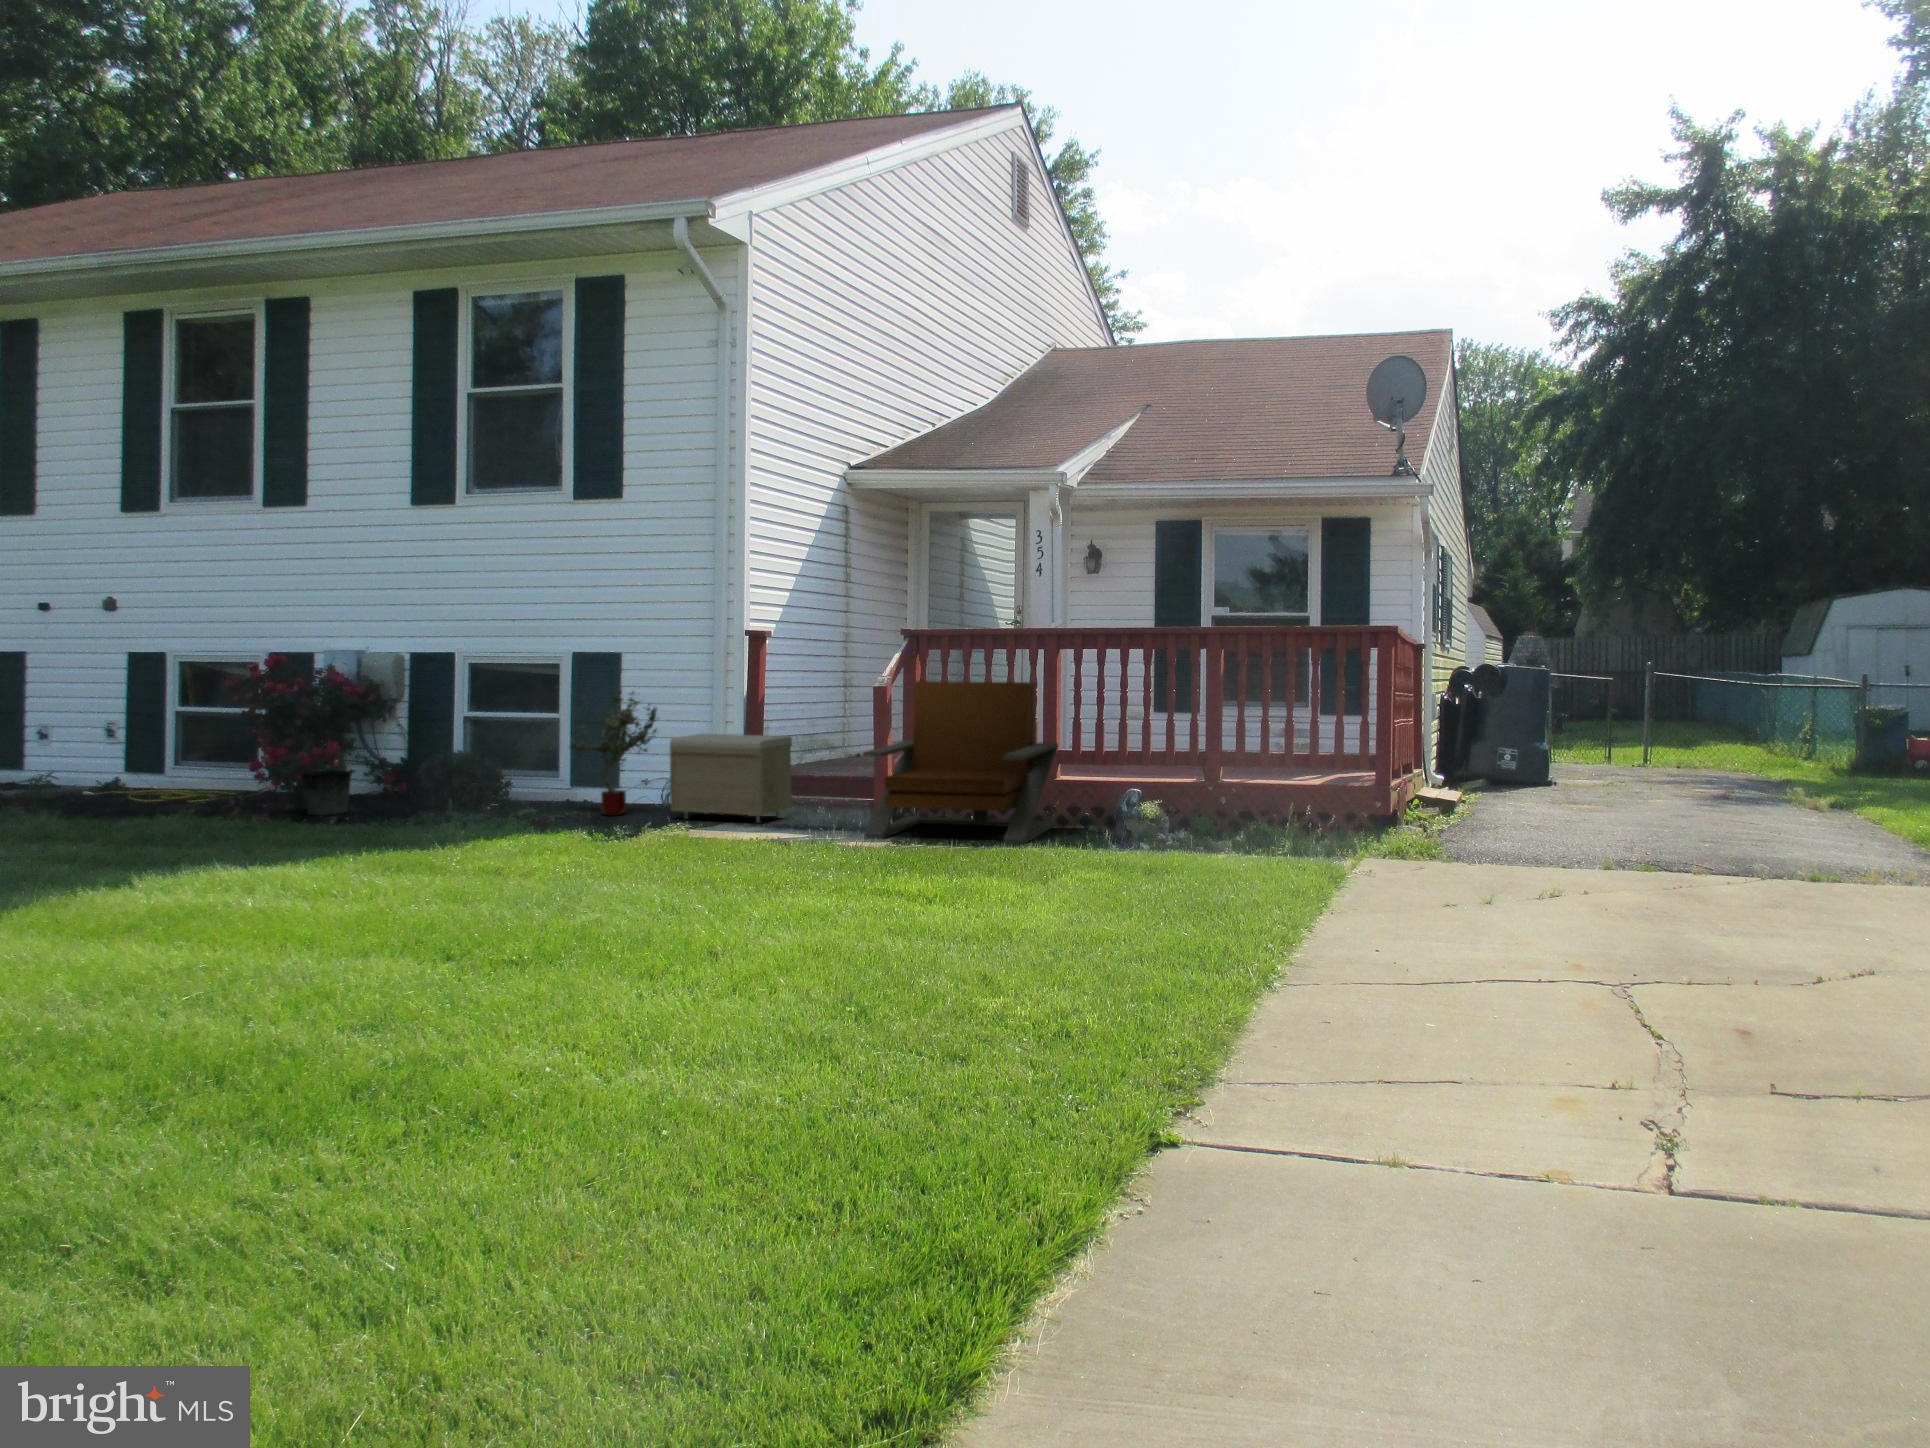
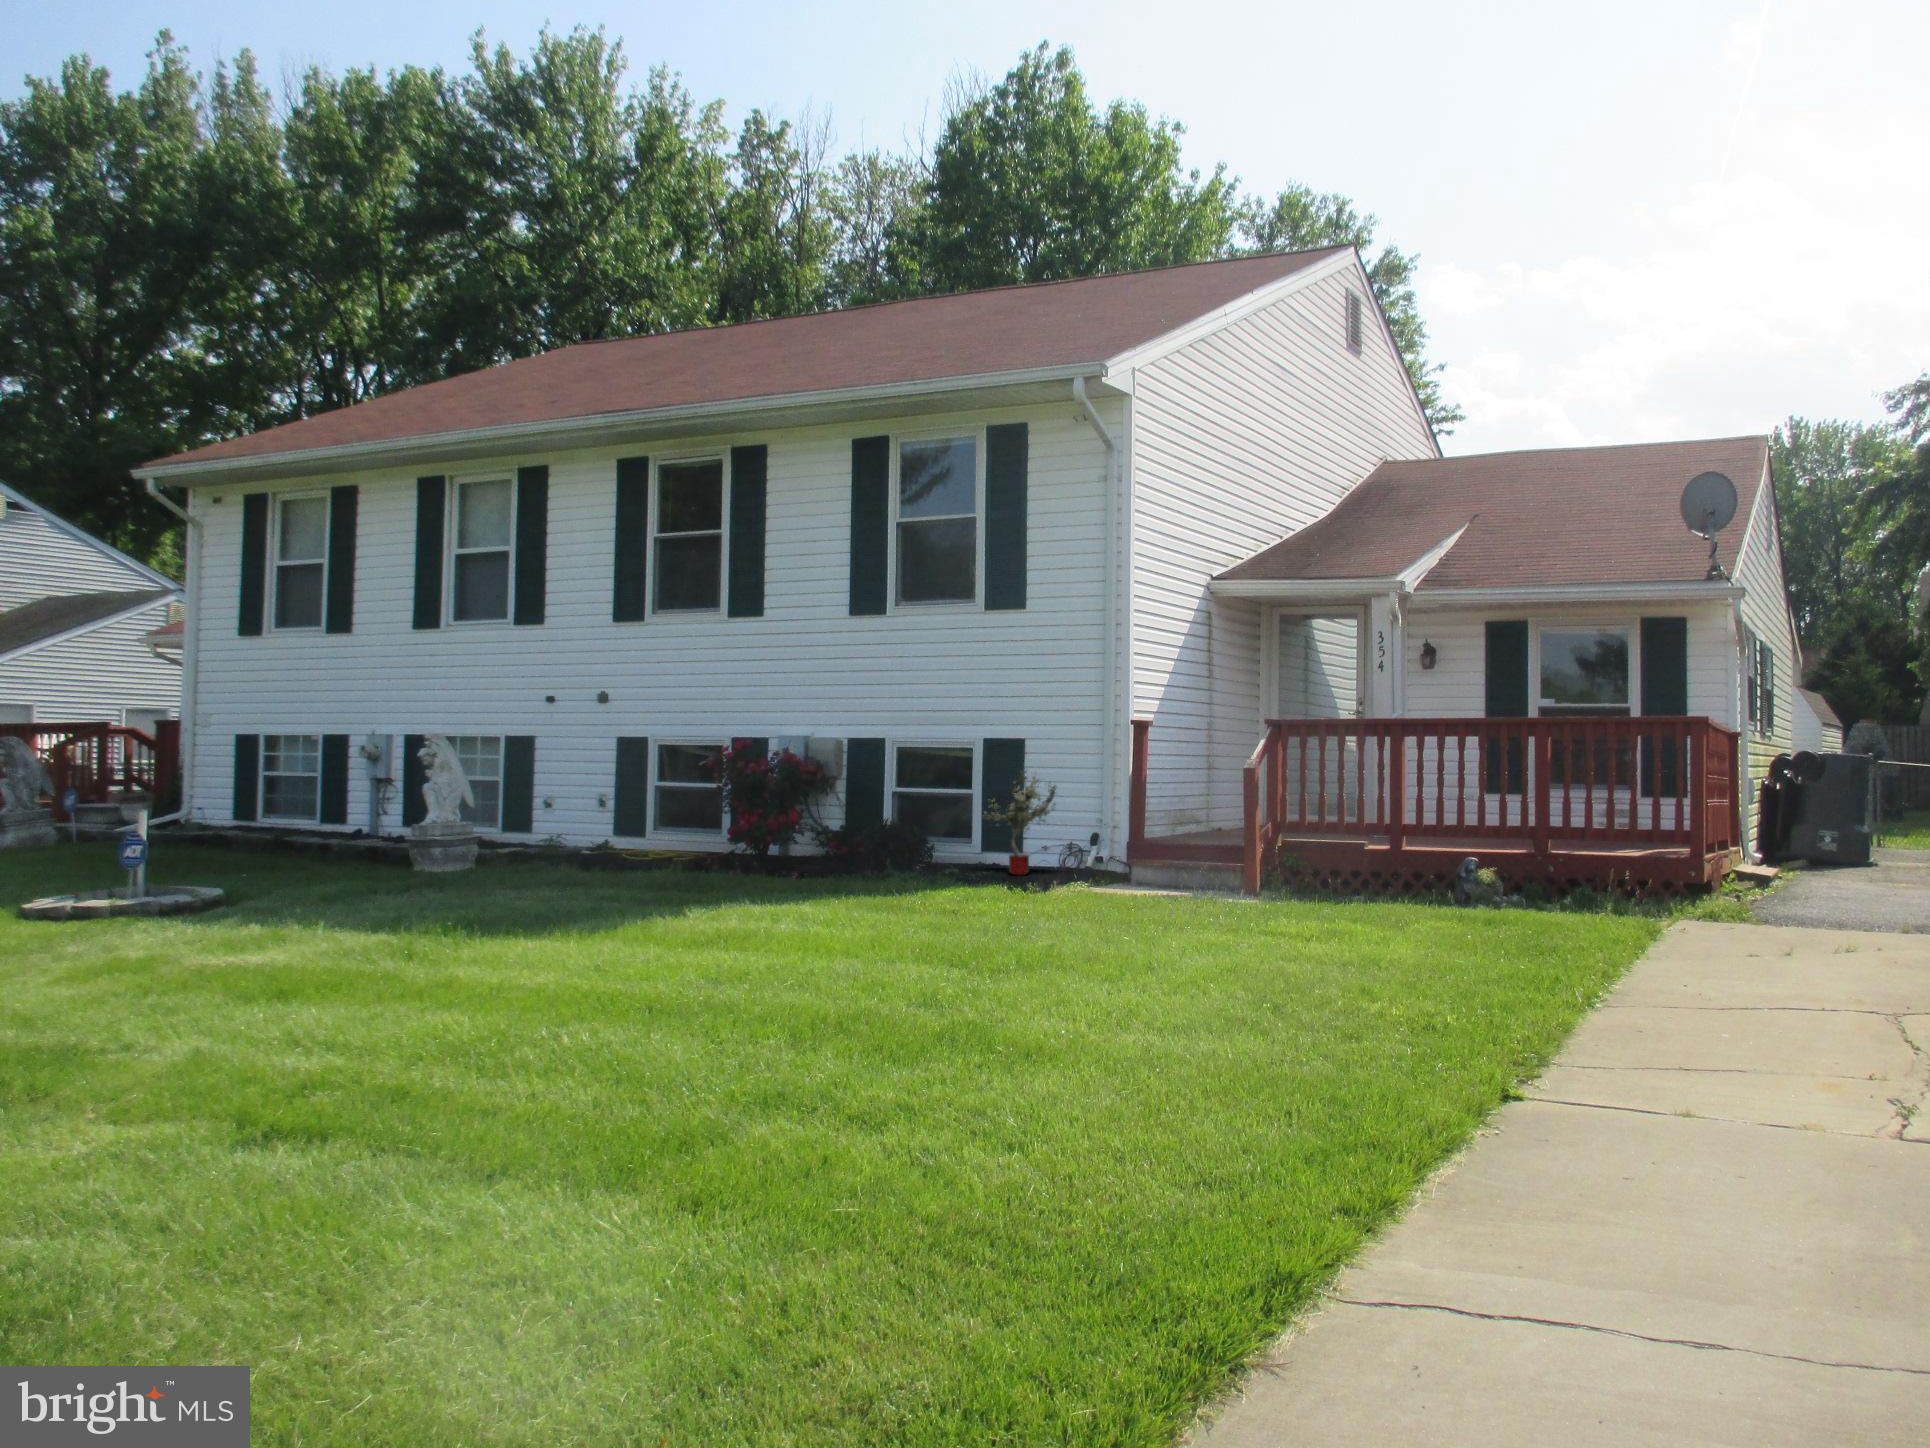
lounge chair: present [863,681,1058,844] -> none [1238,765,1406,907]
storage bench: present [670,733,792,823] -> none [1068,807,1171,884]
bucket: present [299,770,354,816] -> none [765,831,808,870]

